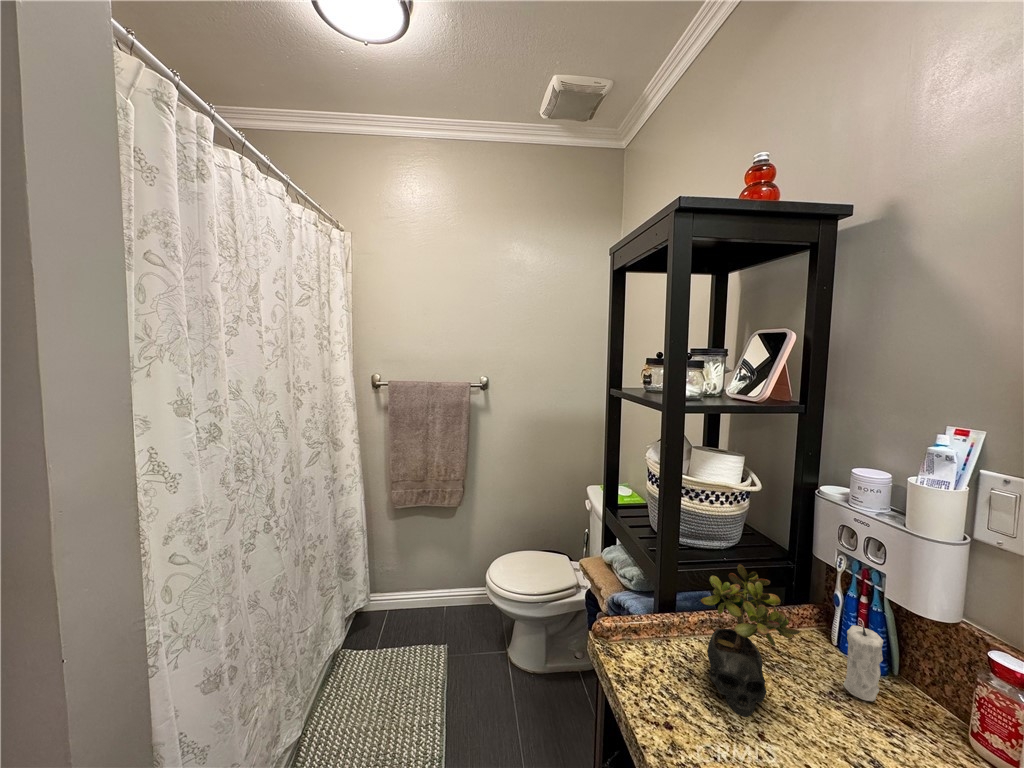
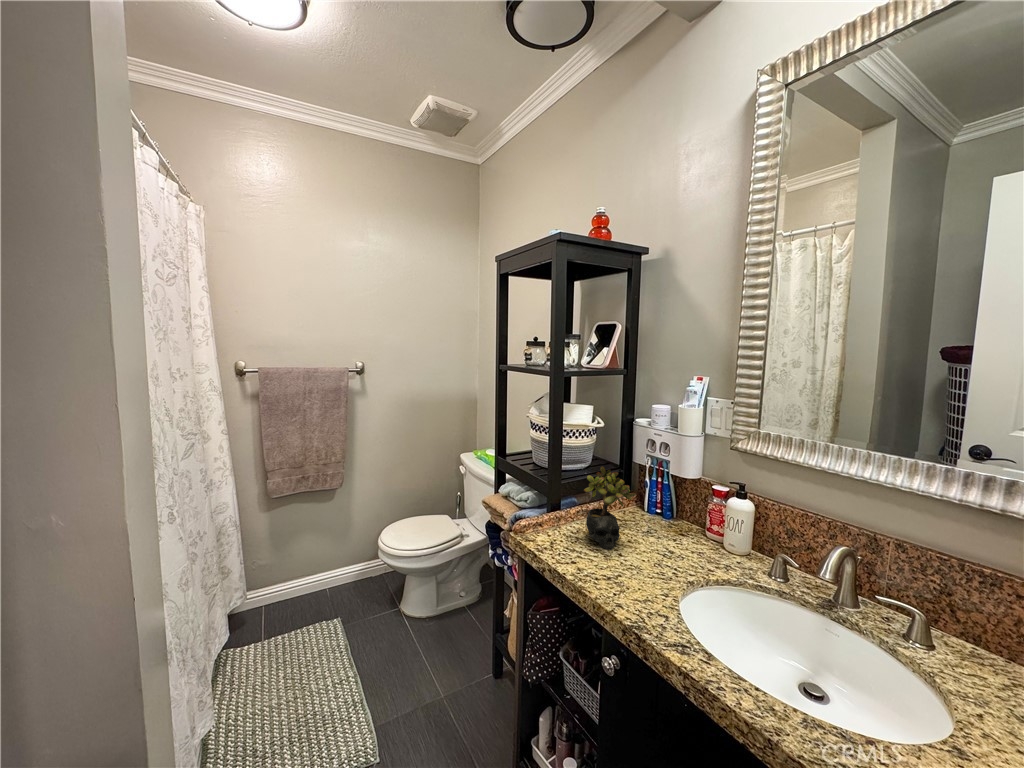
candle: present [843,620,883,701] -> none [653,484,671,529]

